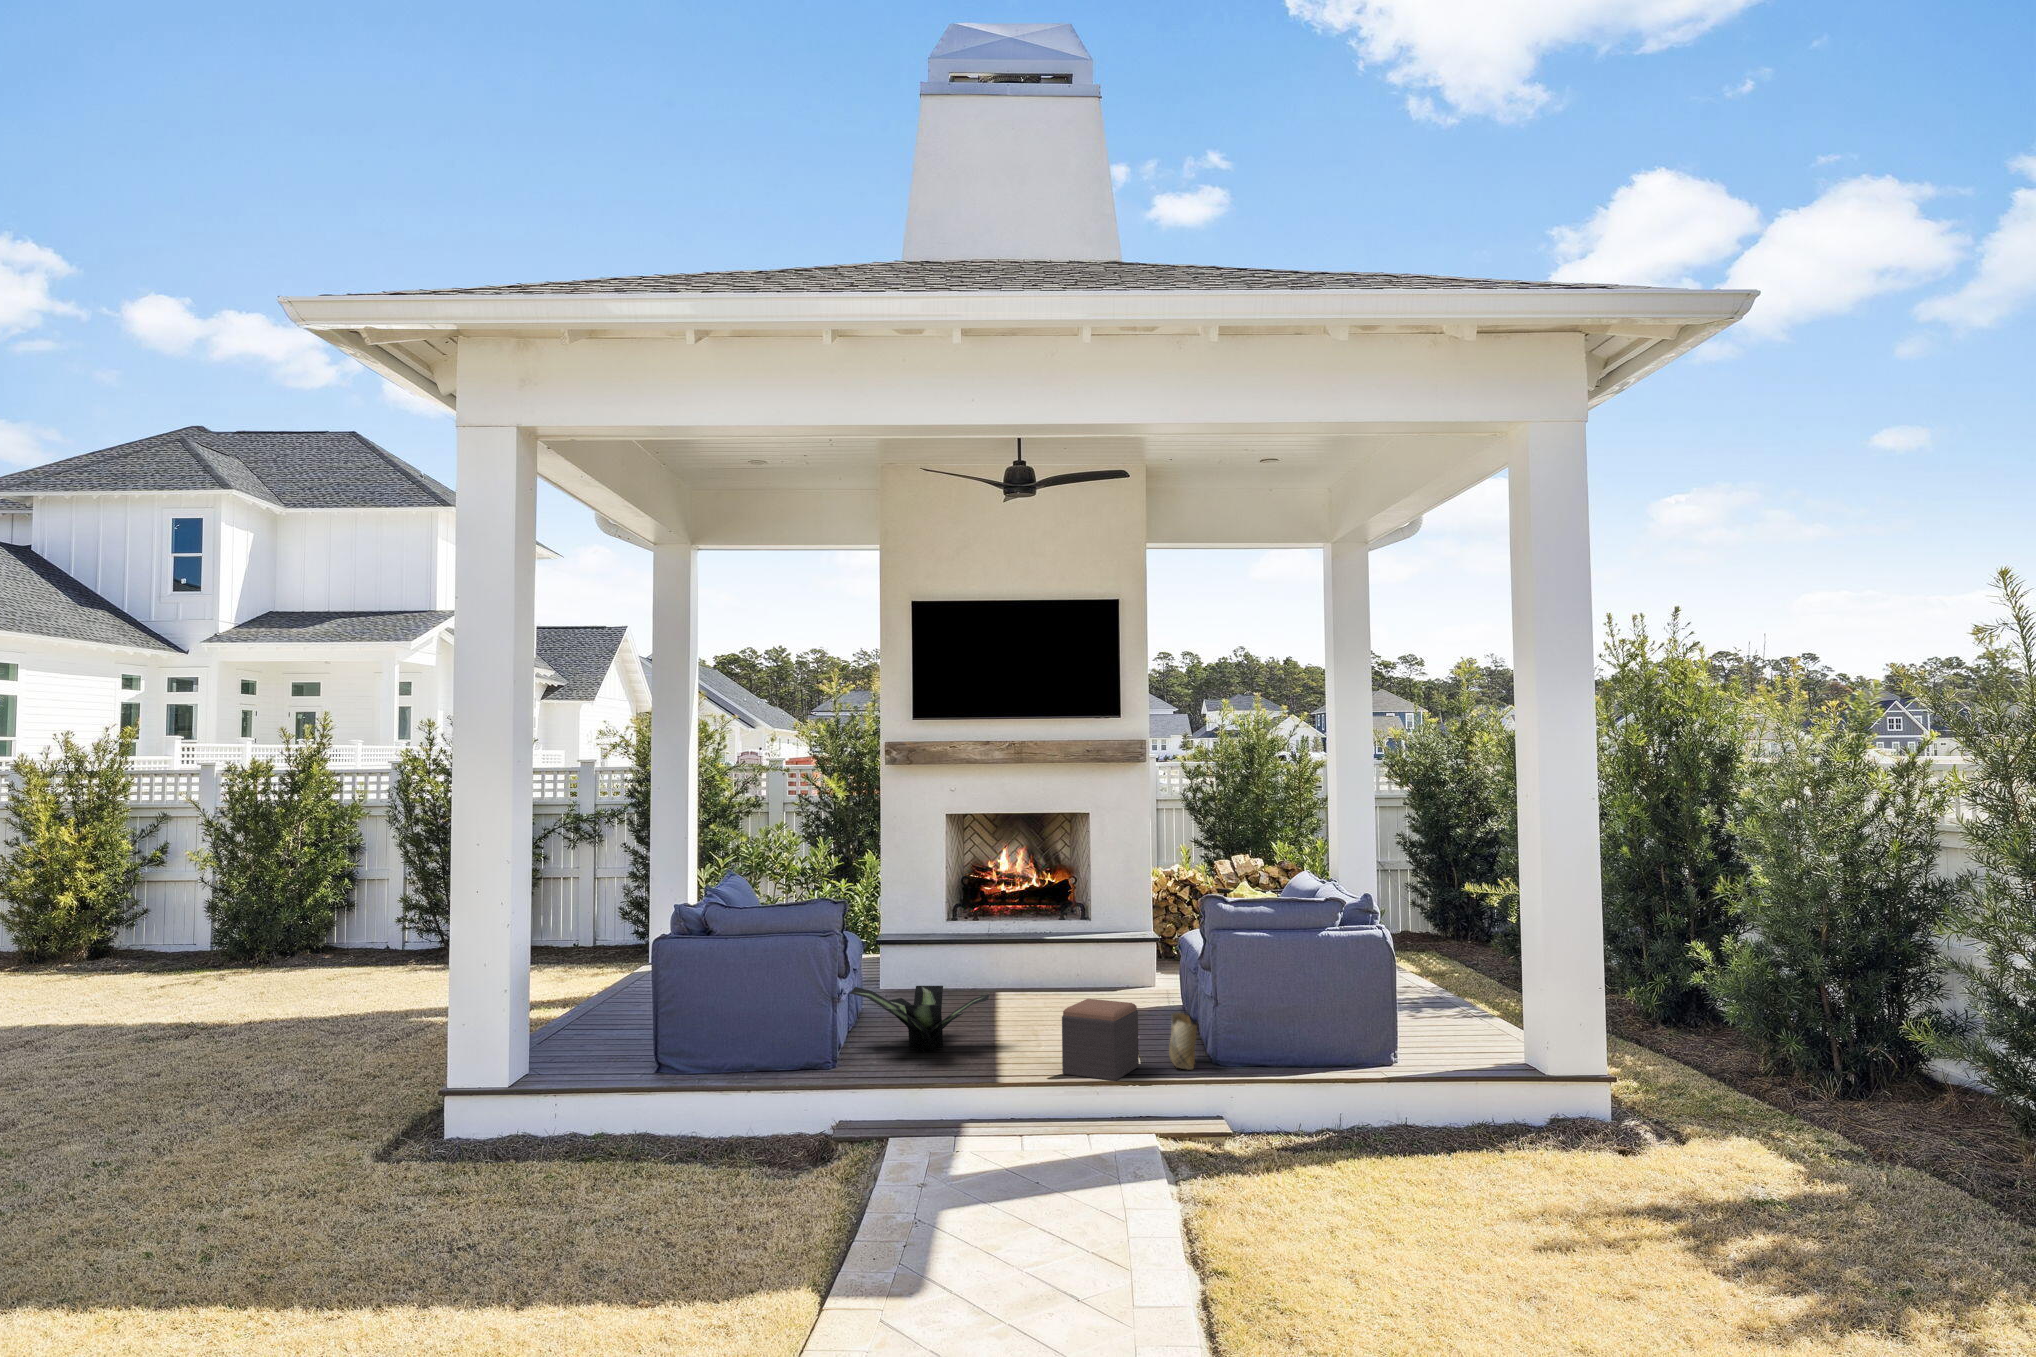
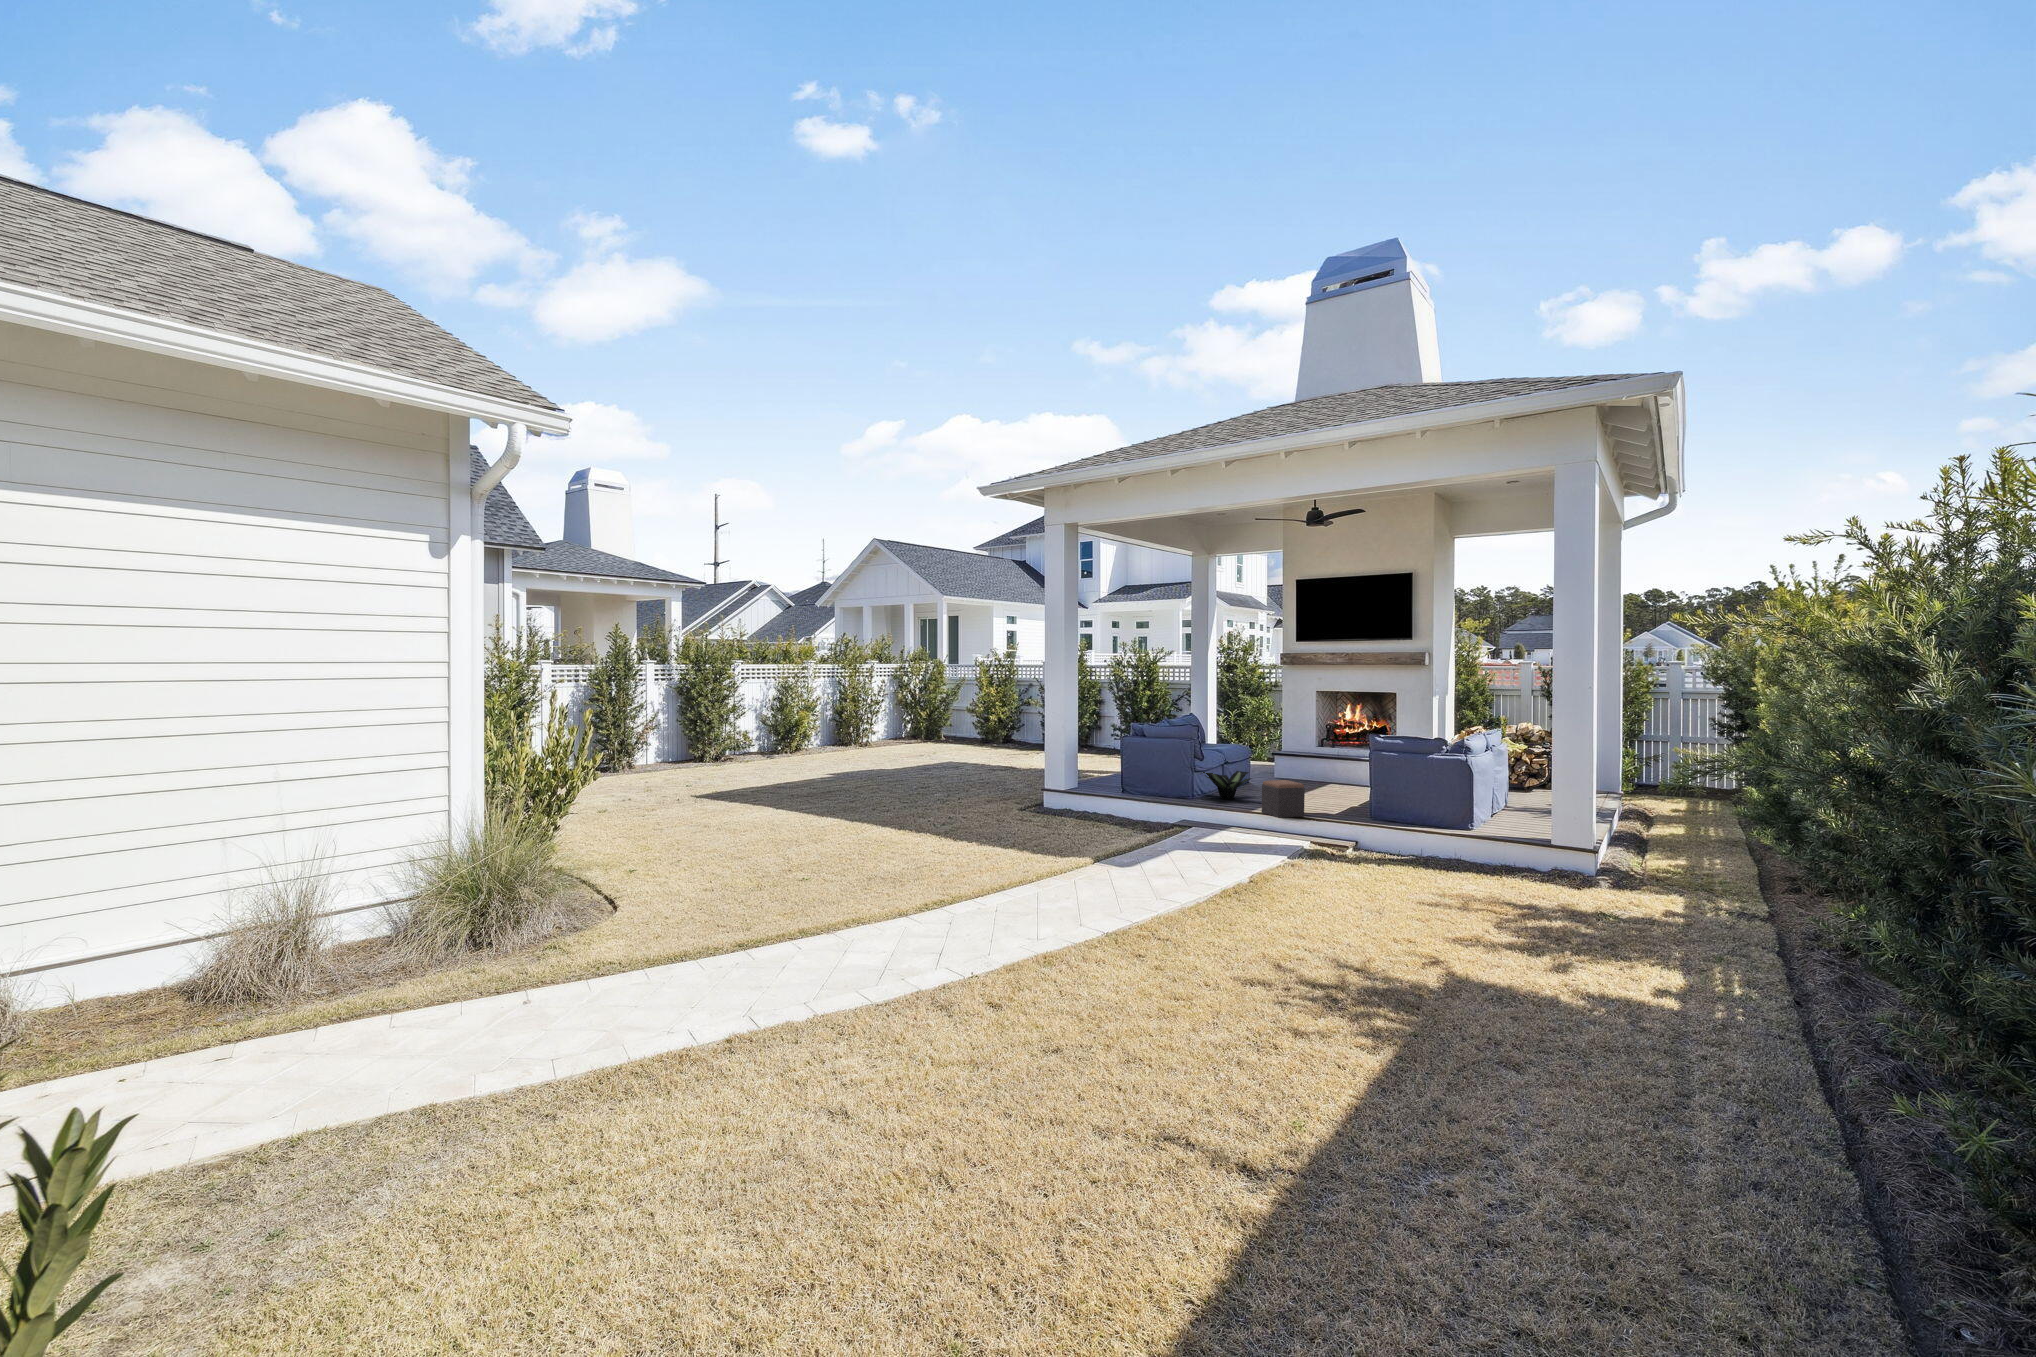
woven basket: present [1169,1012,1197,1070] -> none [1319,780,1340,821]

